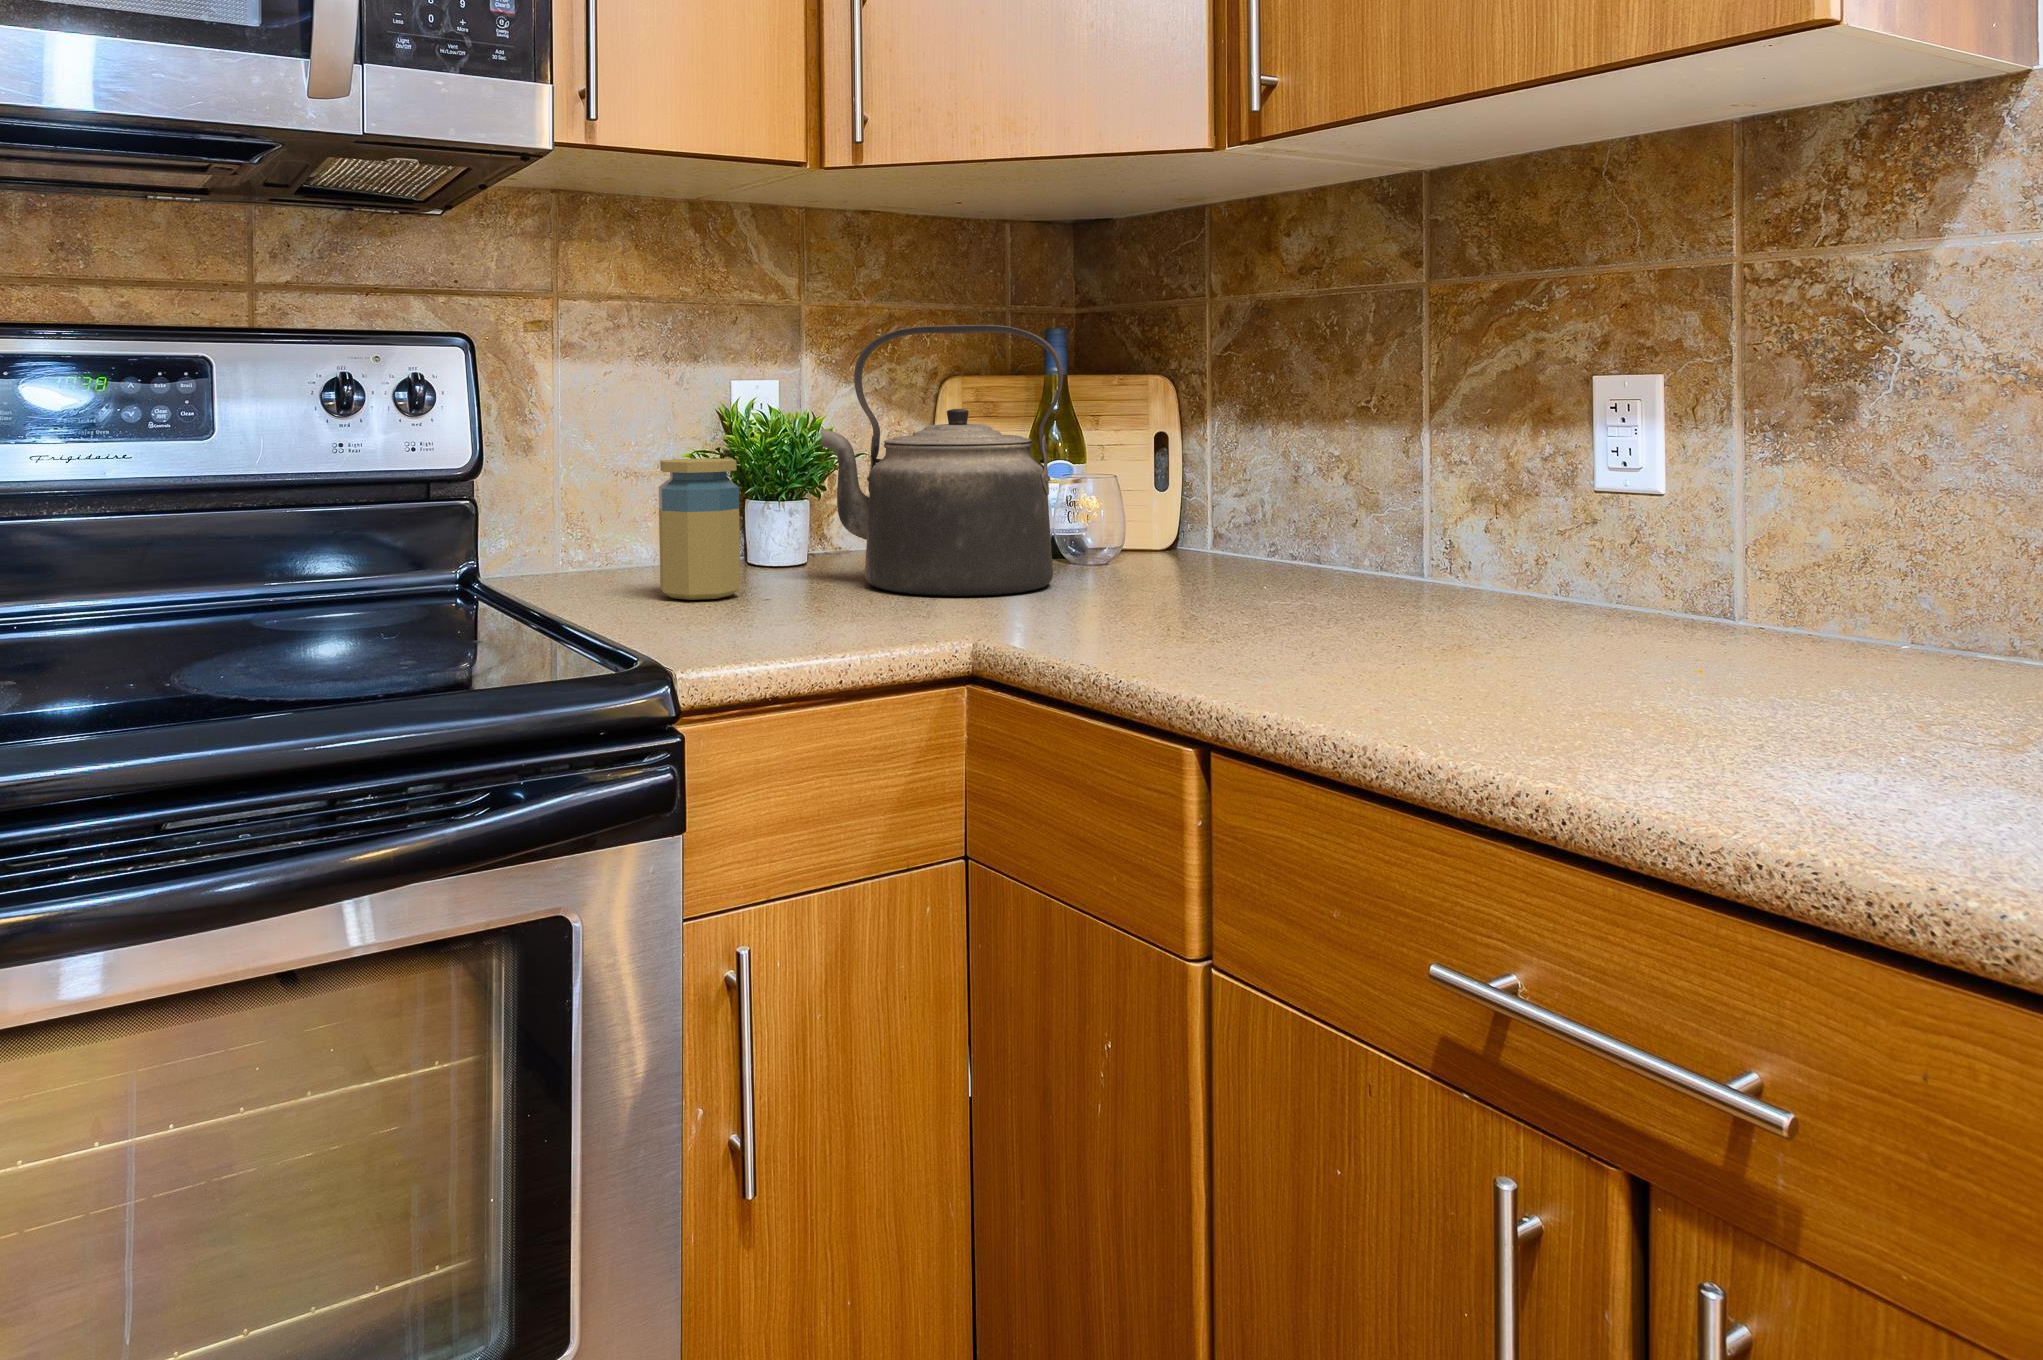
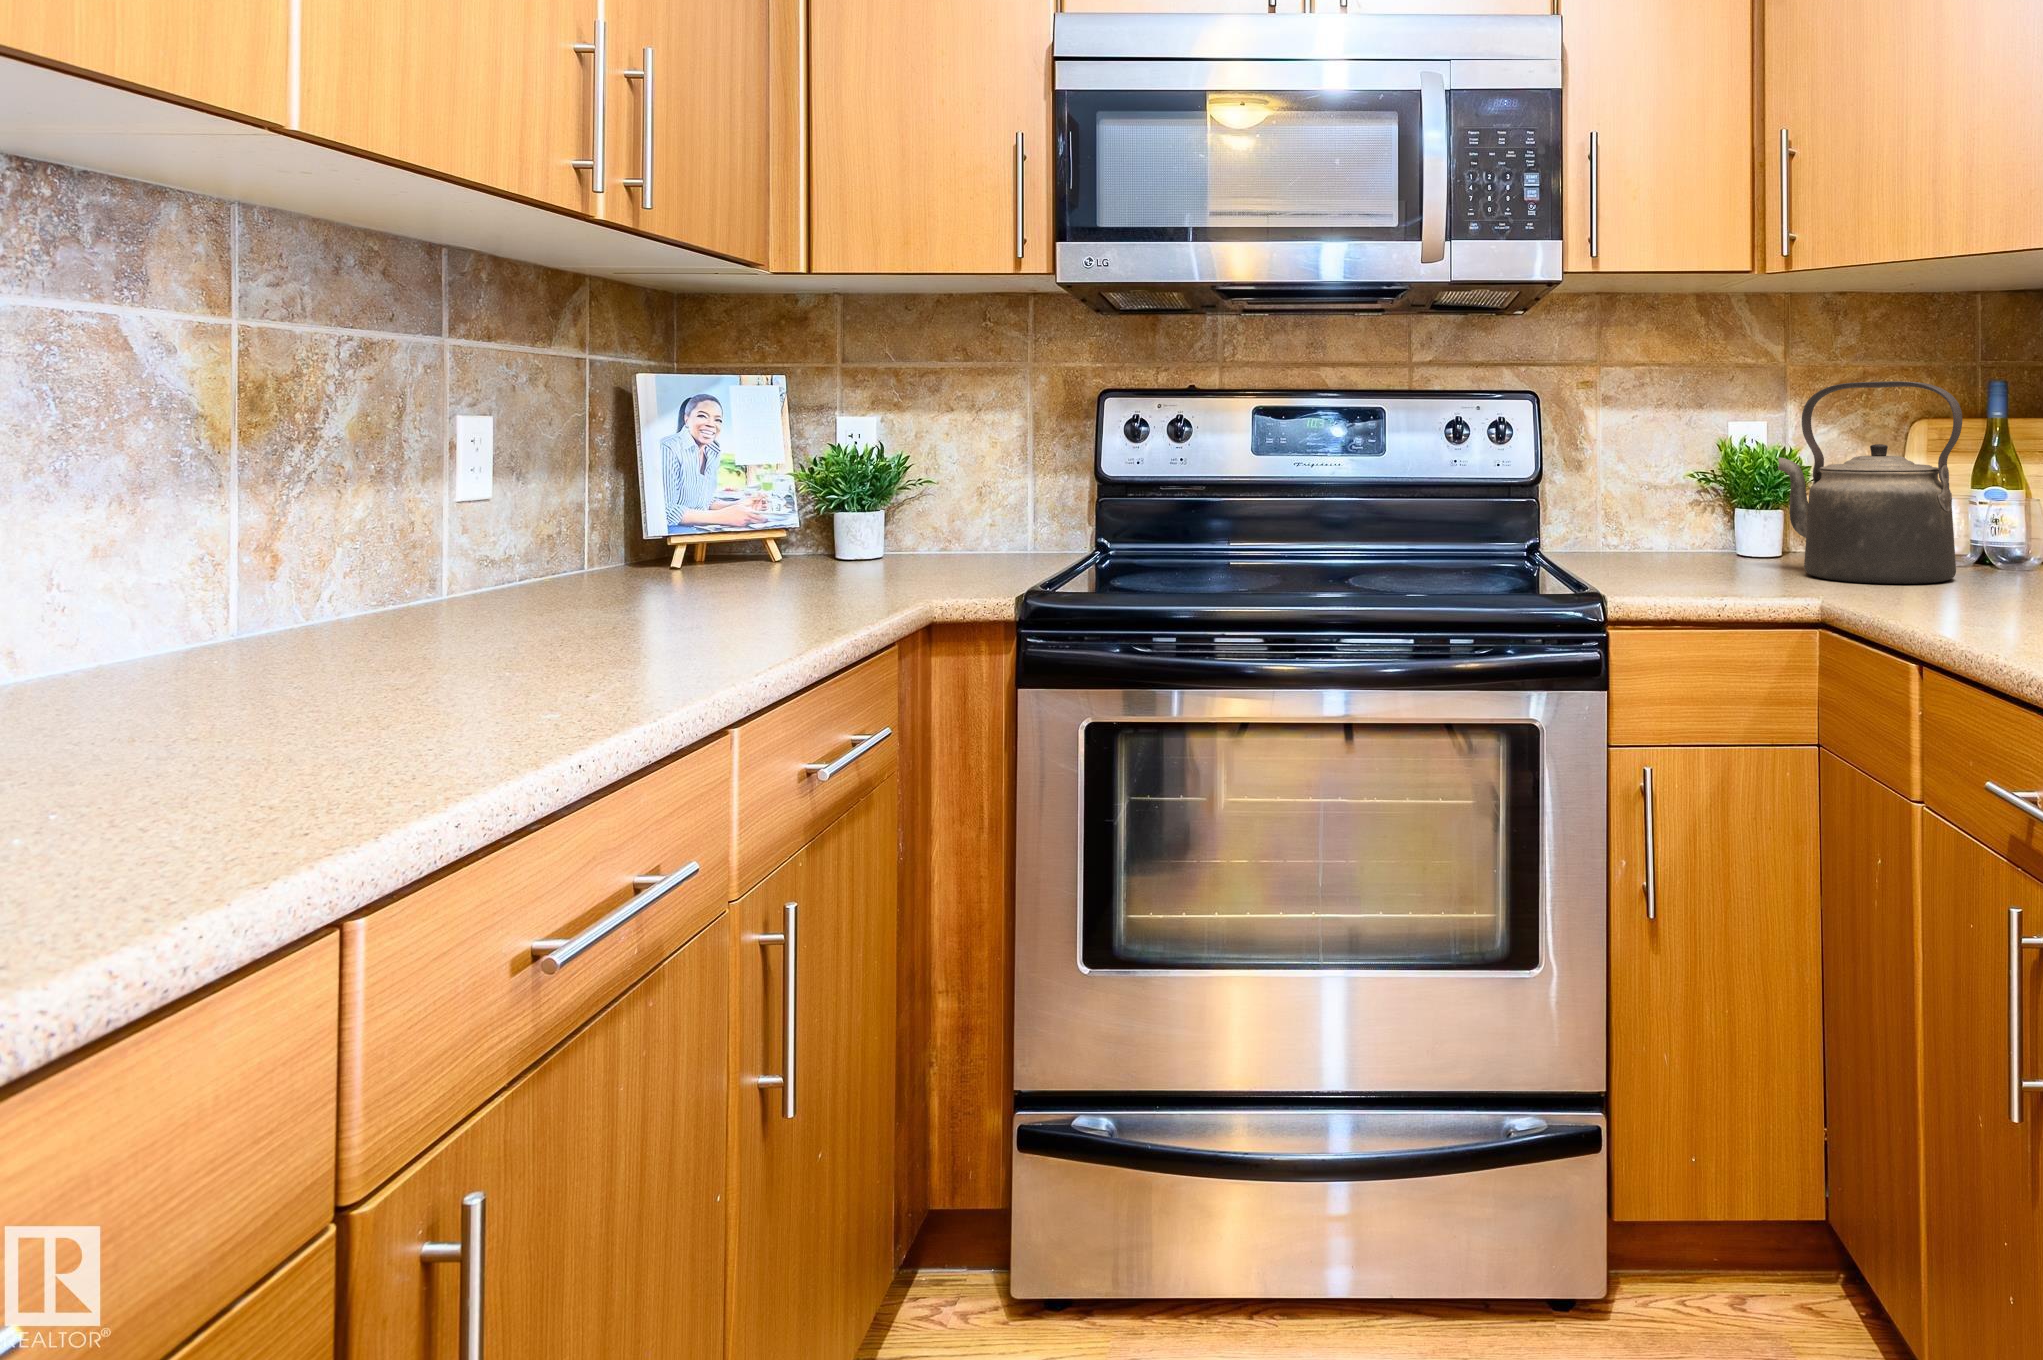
jar: present [659,458,740,600] -> none [1649,476,1705,573]

